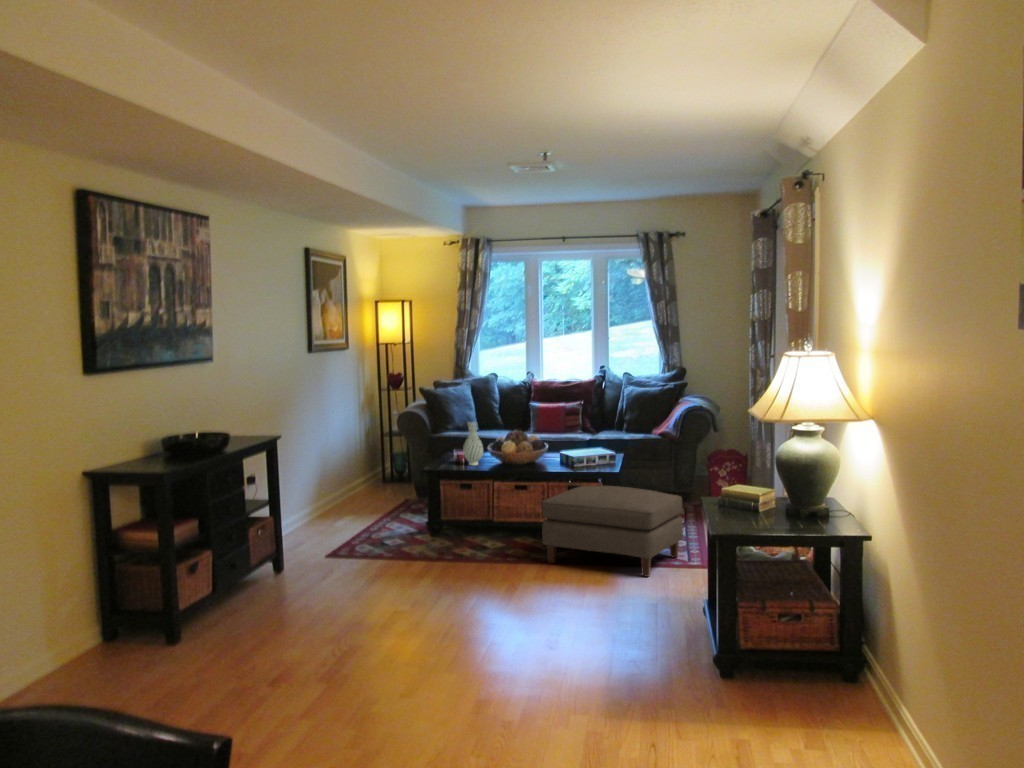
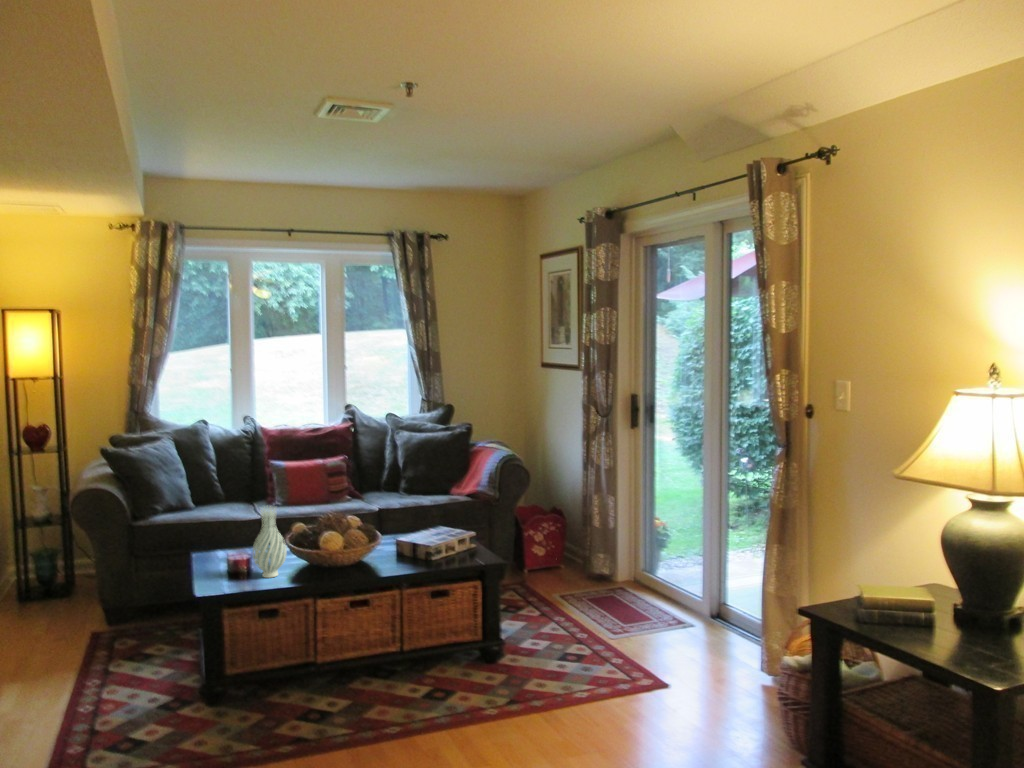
ottoman: present [542,486,683,577] -> none [448,588,637,728]

